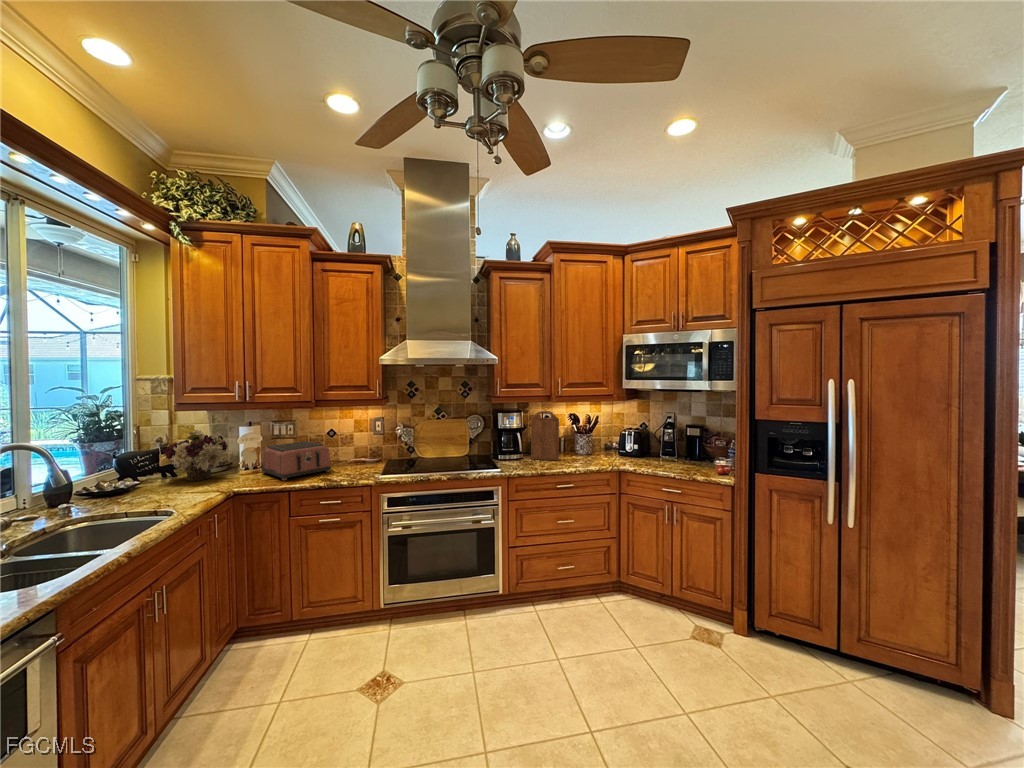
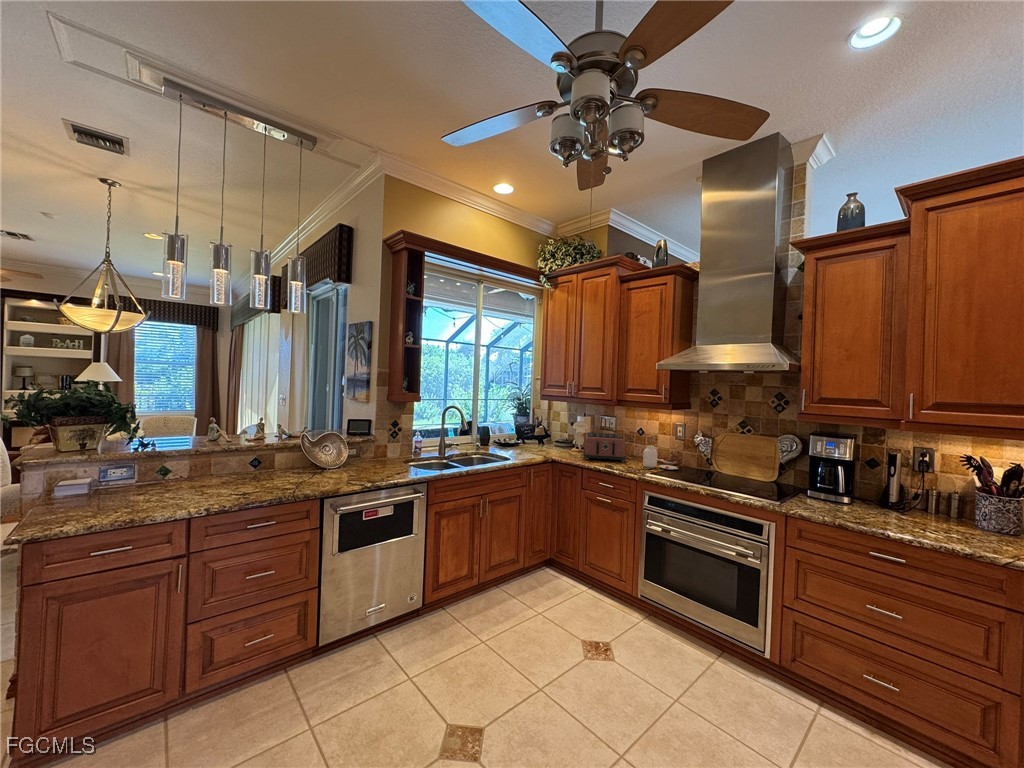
cutting board: present [531,411,559,460] -> none [861,441,914,521]
flower arrangement: present [164,430,228,481] -> none [535,413,569,448]
jar: none [357,446,394,473] -> present [643,446,678,470]

